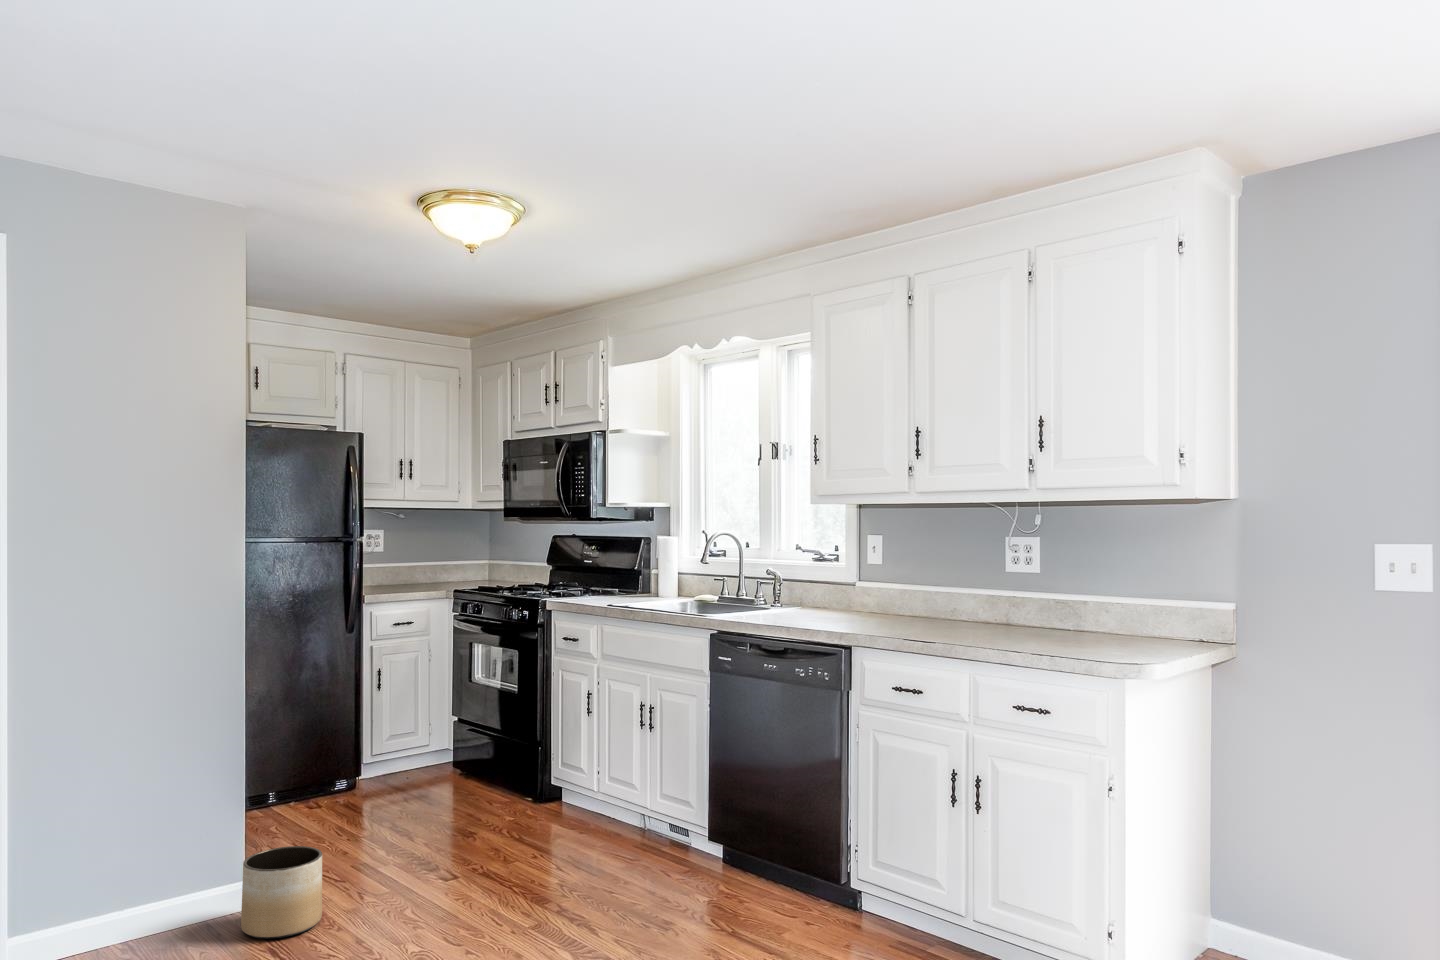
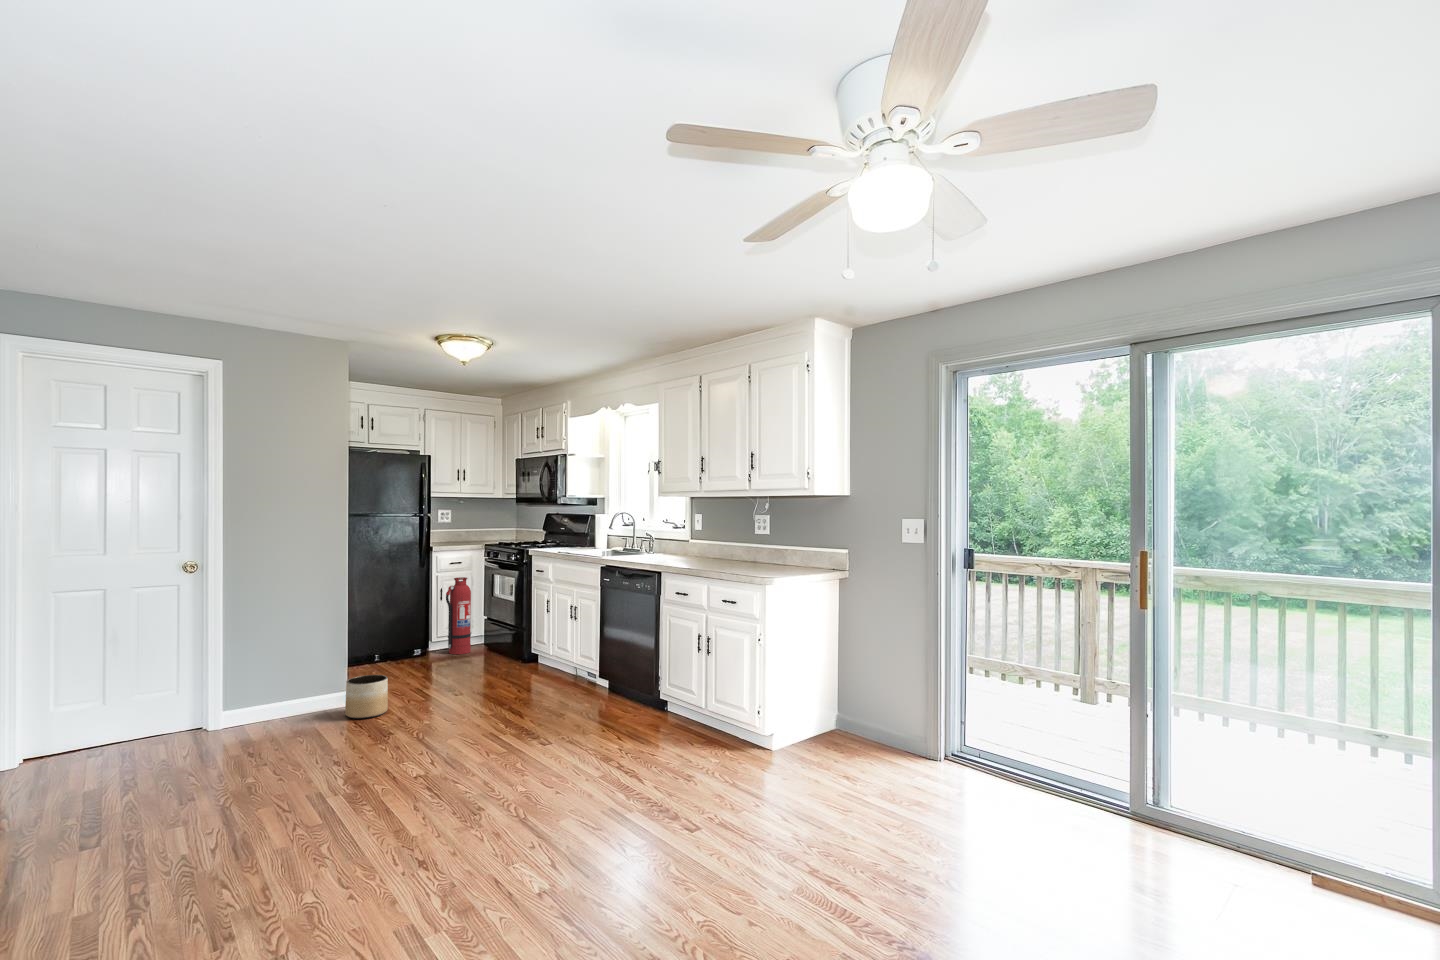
fire extinguisher: none [390,648,432,785] -> present [446,577,471,654]

